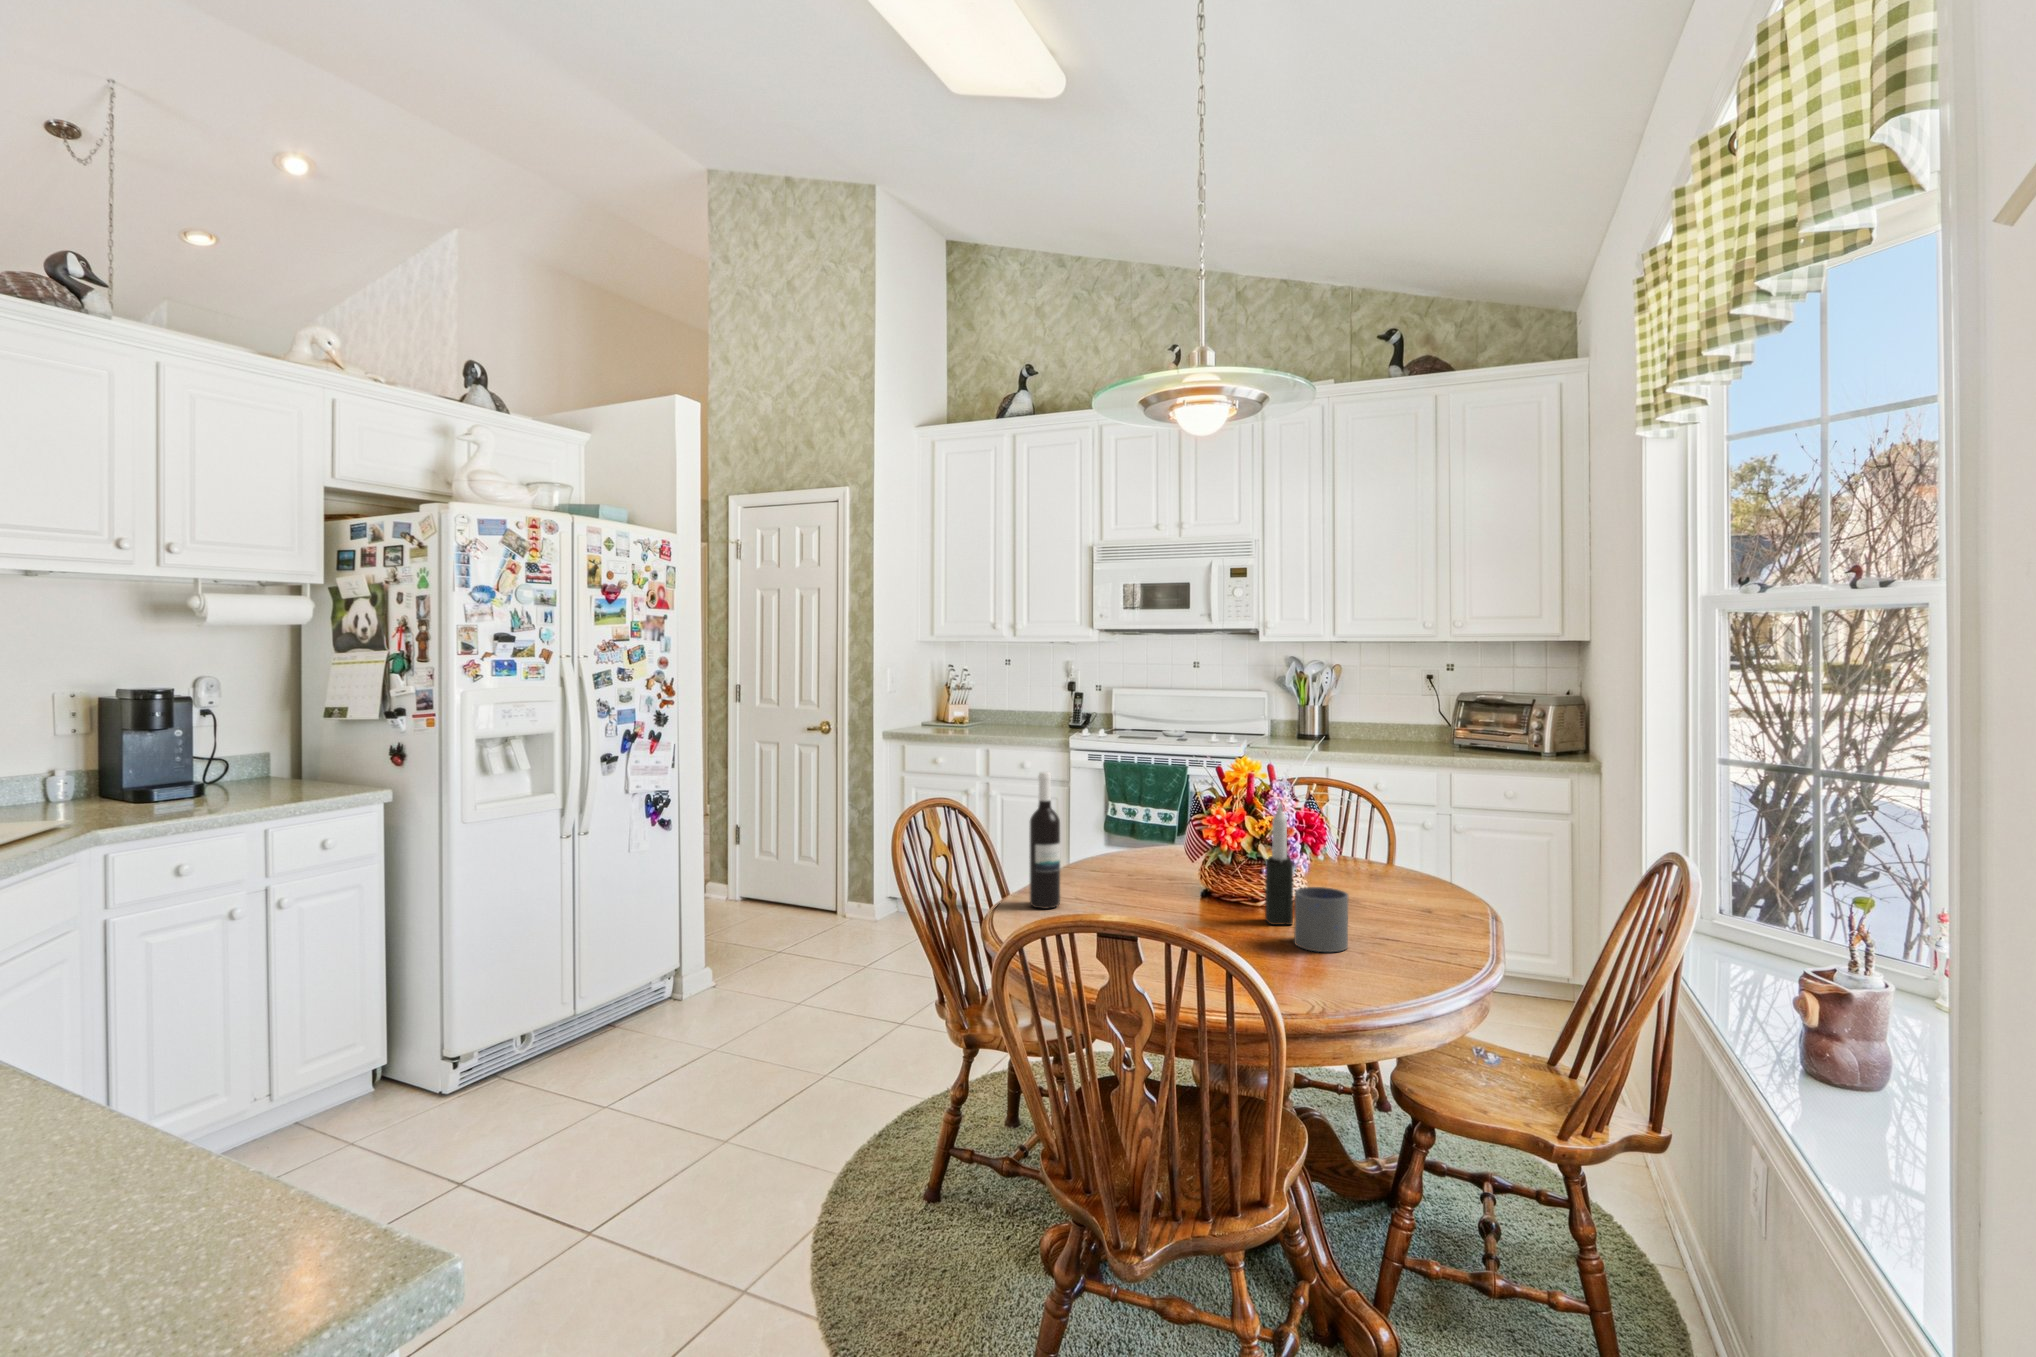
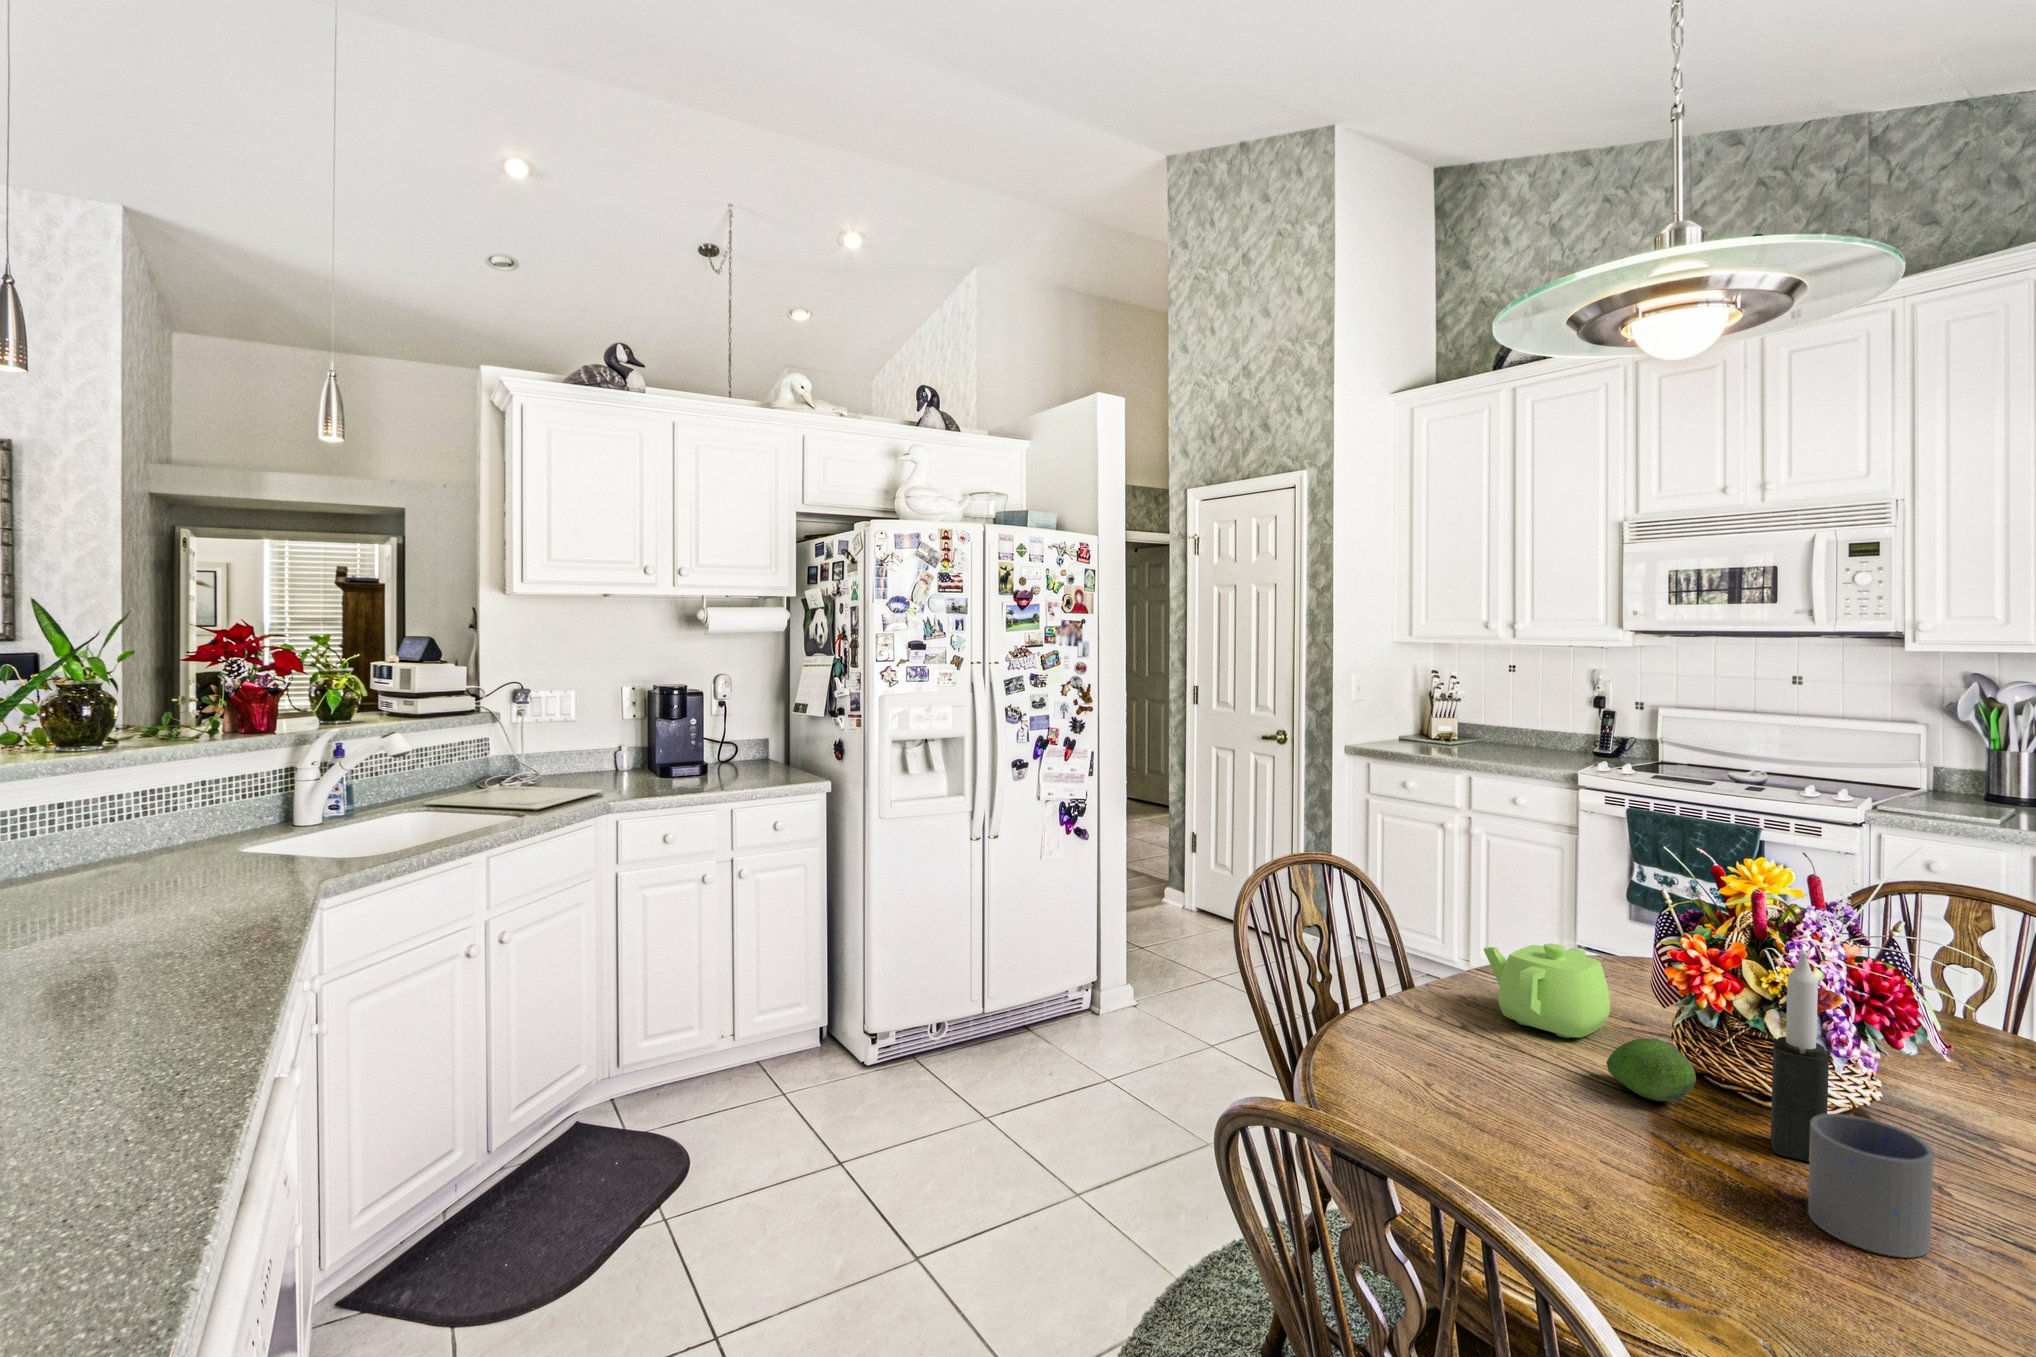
wine bottle: present [1030,772,1060,909] -> none [1381,845,1428,1037]
teapot: none [1083,834,1161,894] -> present [1484,944,1610,1038]
fruit: none [1174,875,1225,914] -> present [1607,1039,1696,1101]

